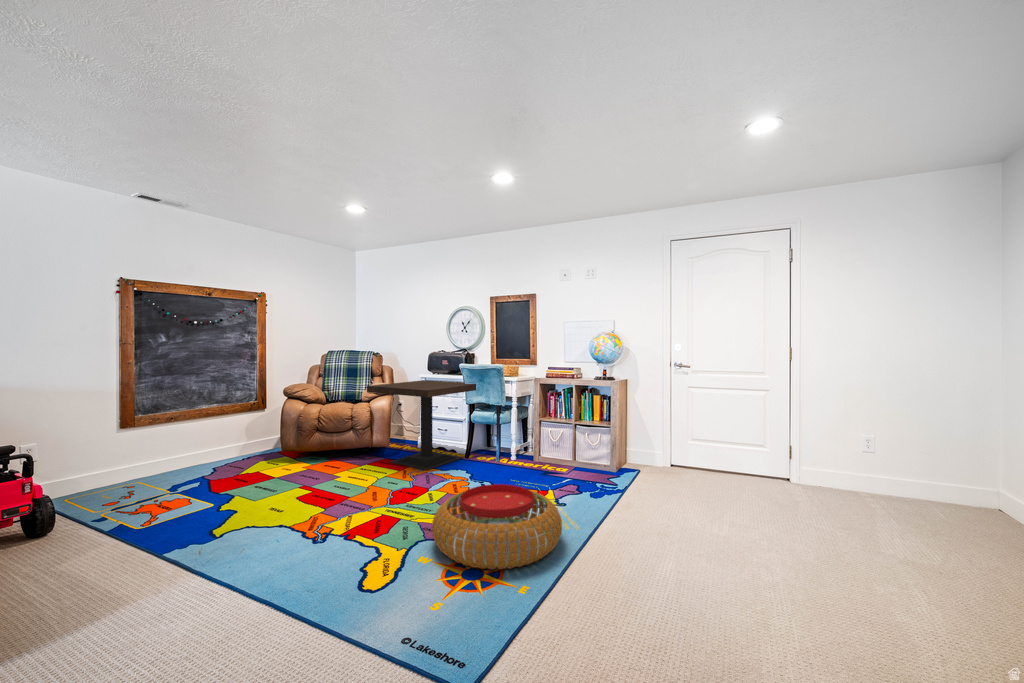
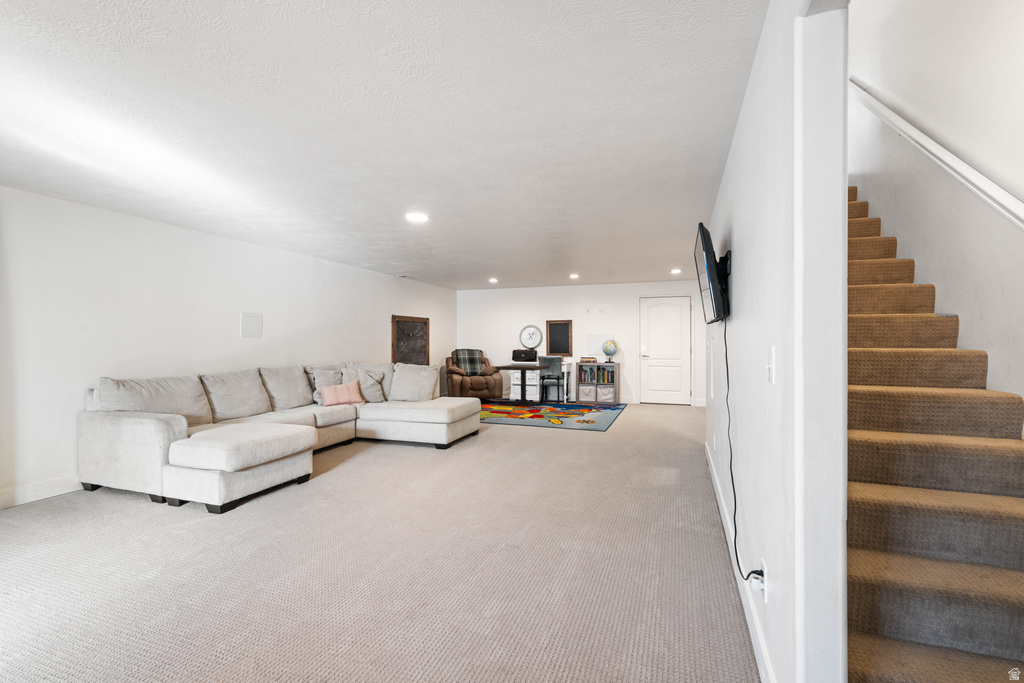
pouf: present [432,484,562,569] -> none [563,400,610,421]

